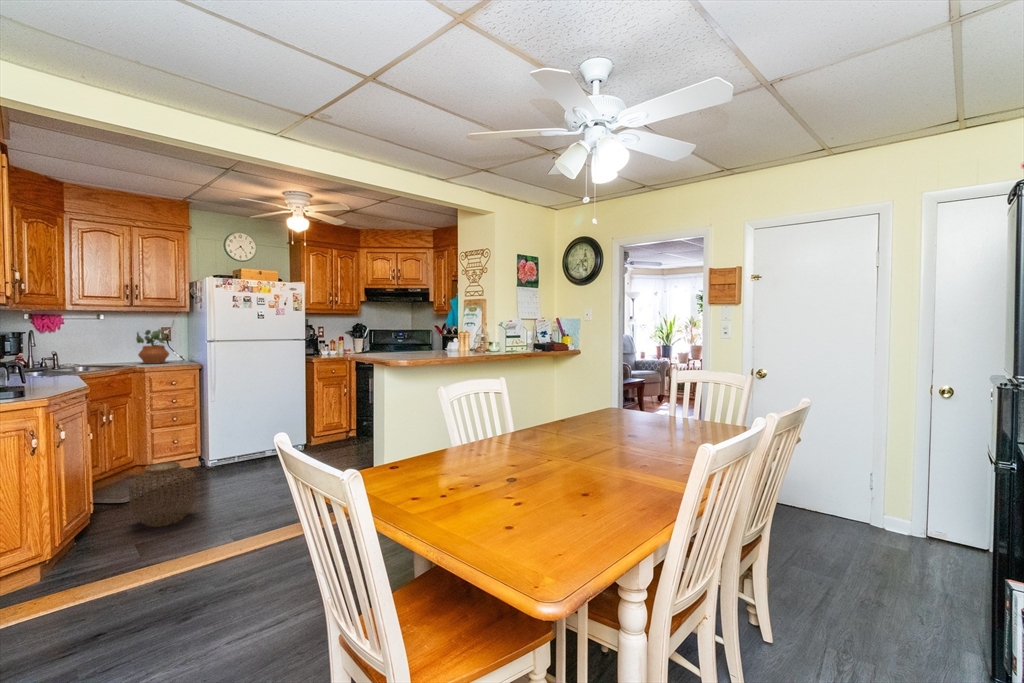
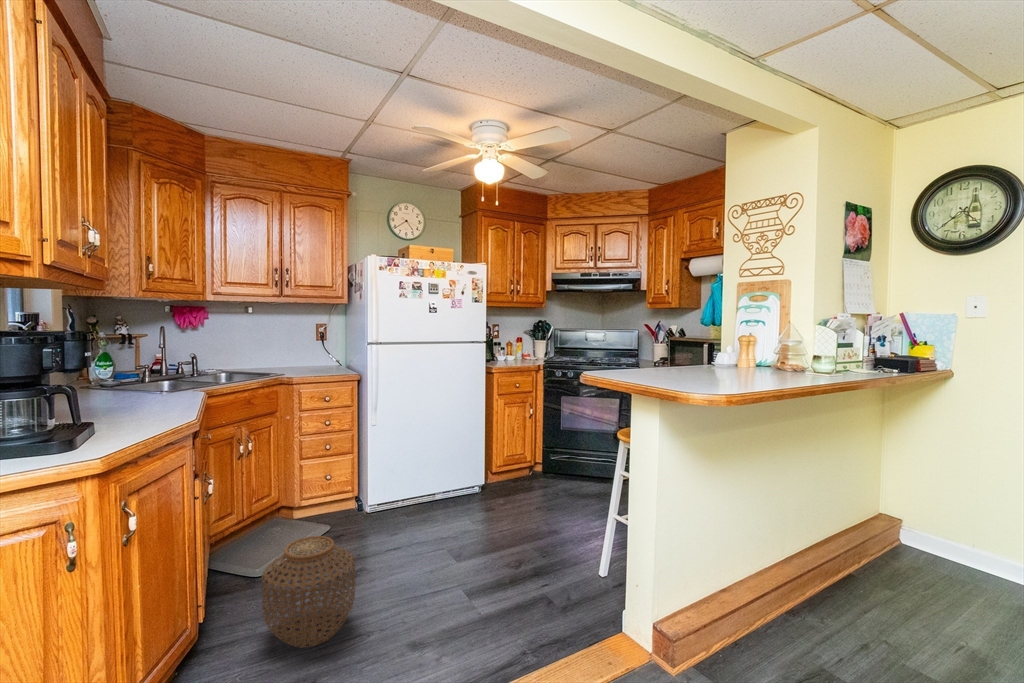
potted plant: present [136,329,171,364] -> none [286,326,325,371]

